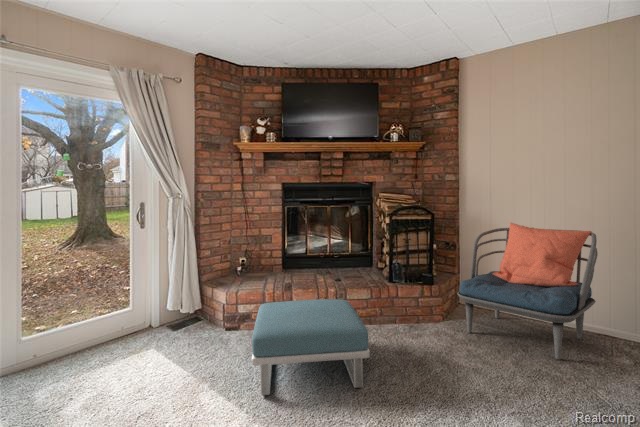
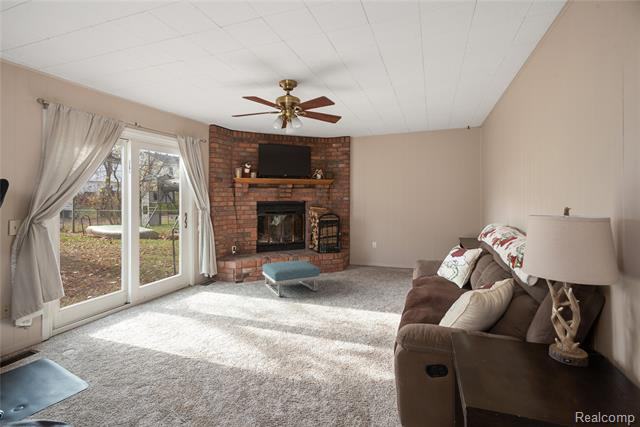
armchair: present [457,223,598,360] -> none [351,222,405,278]

